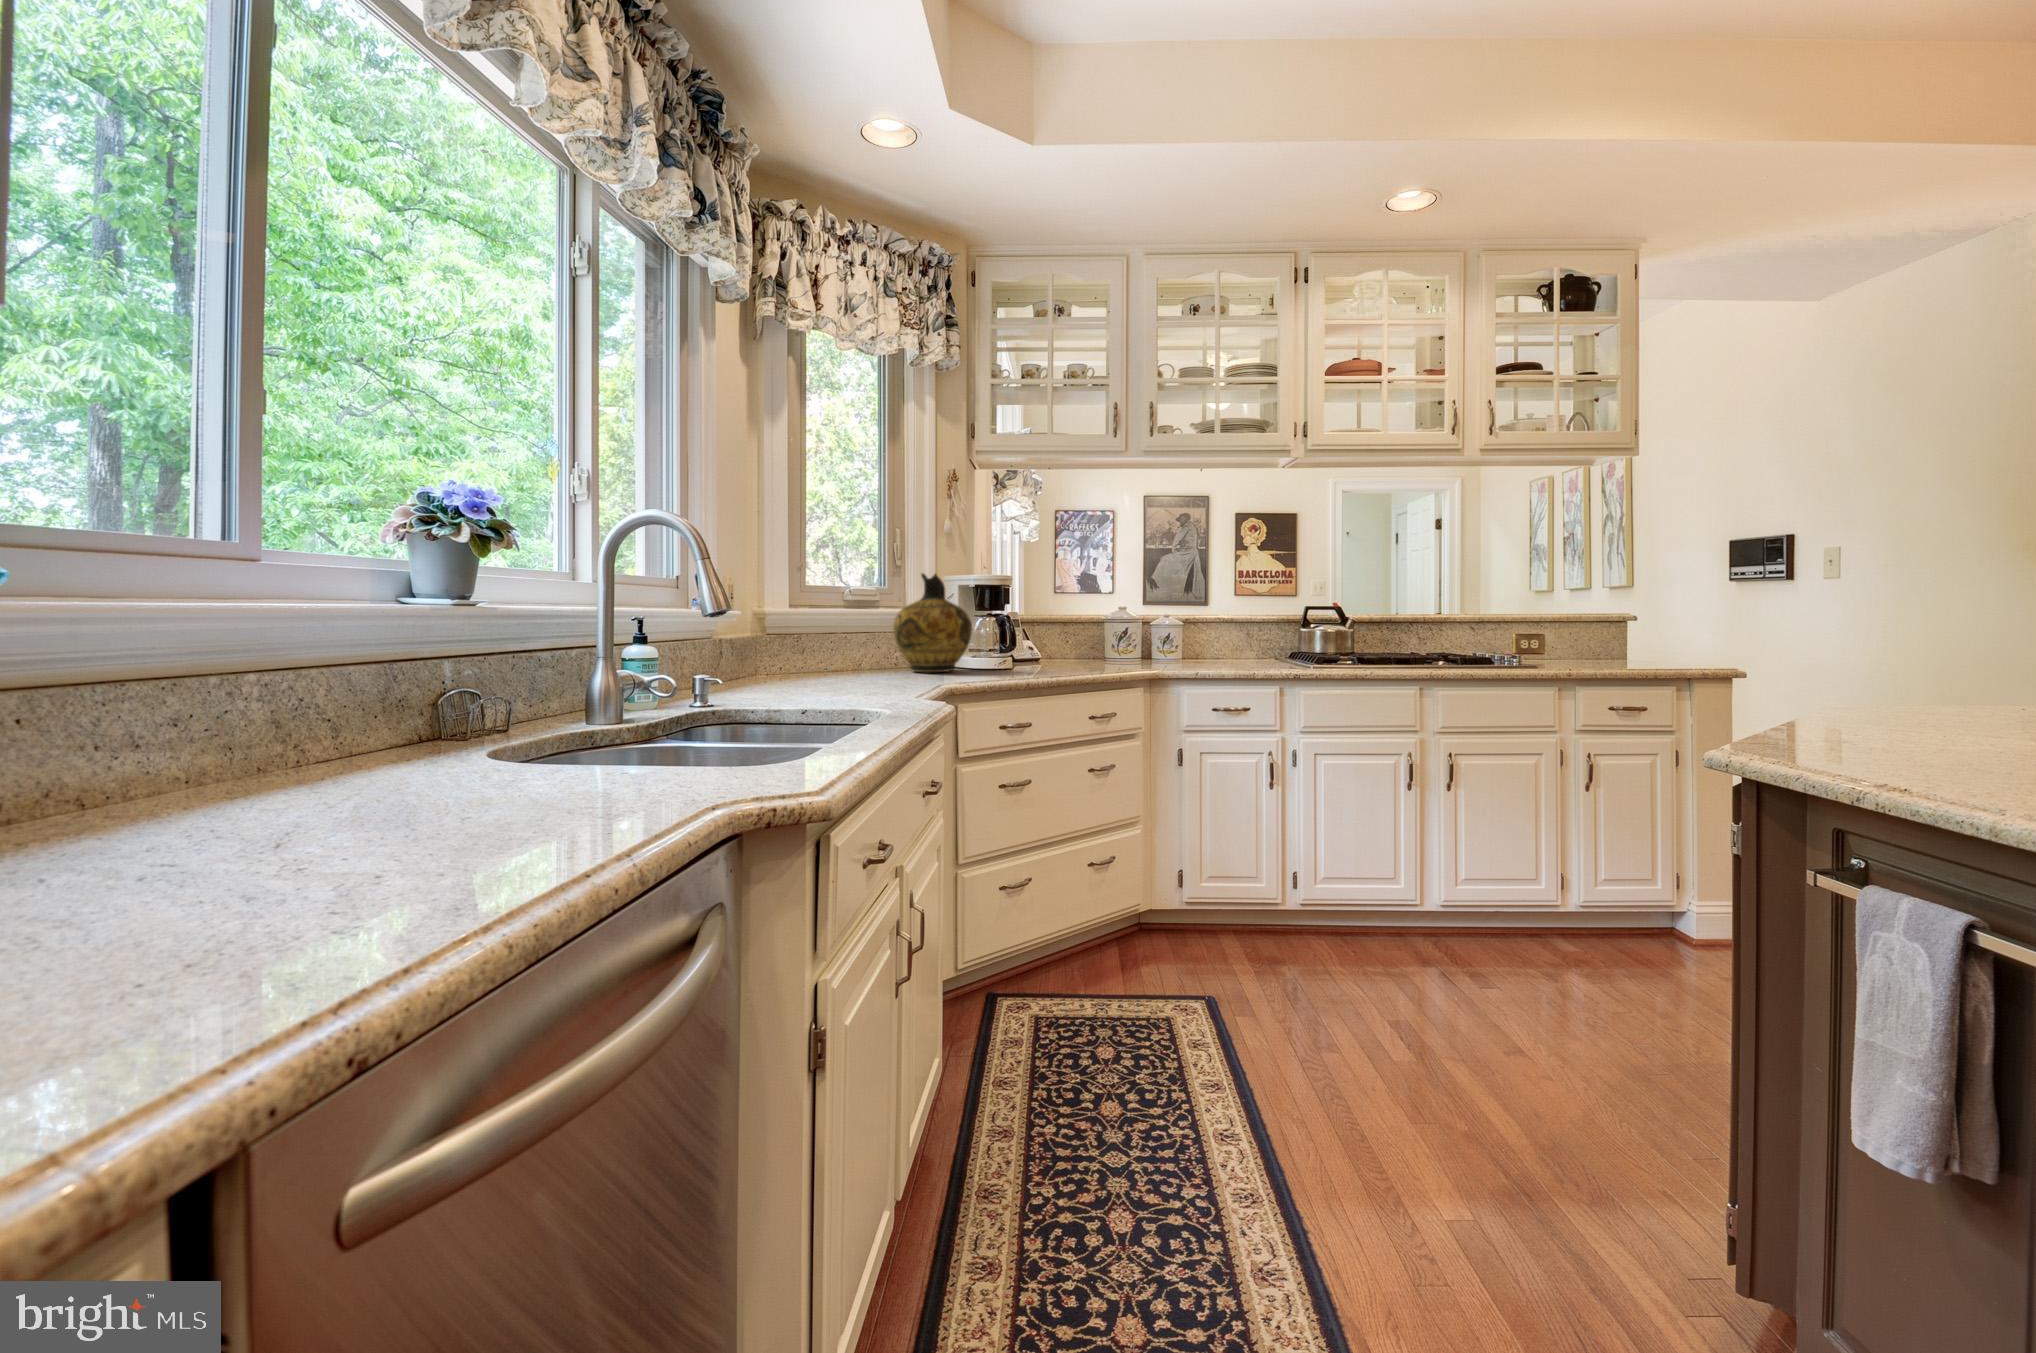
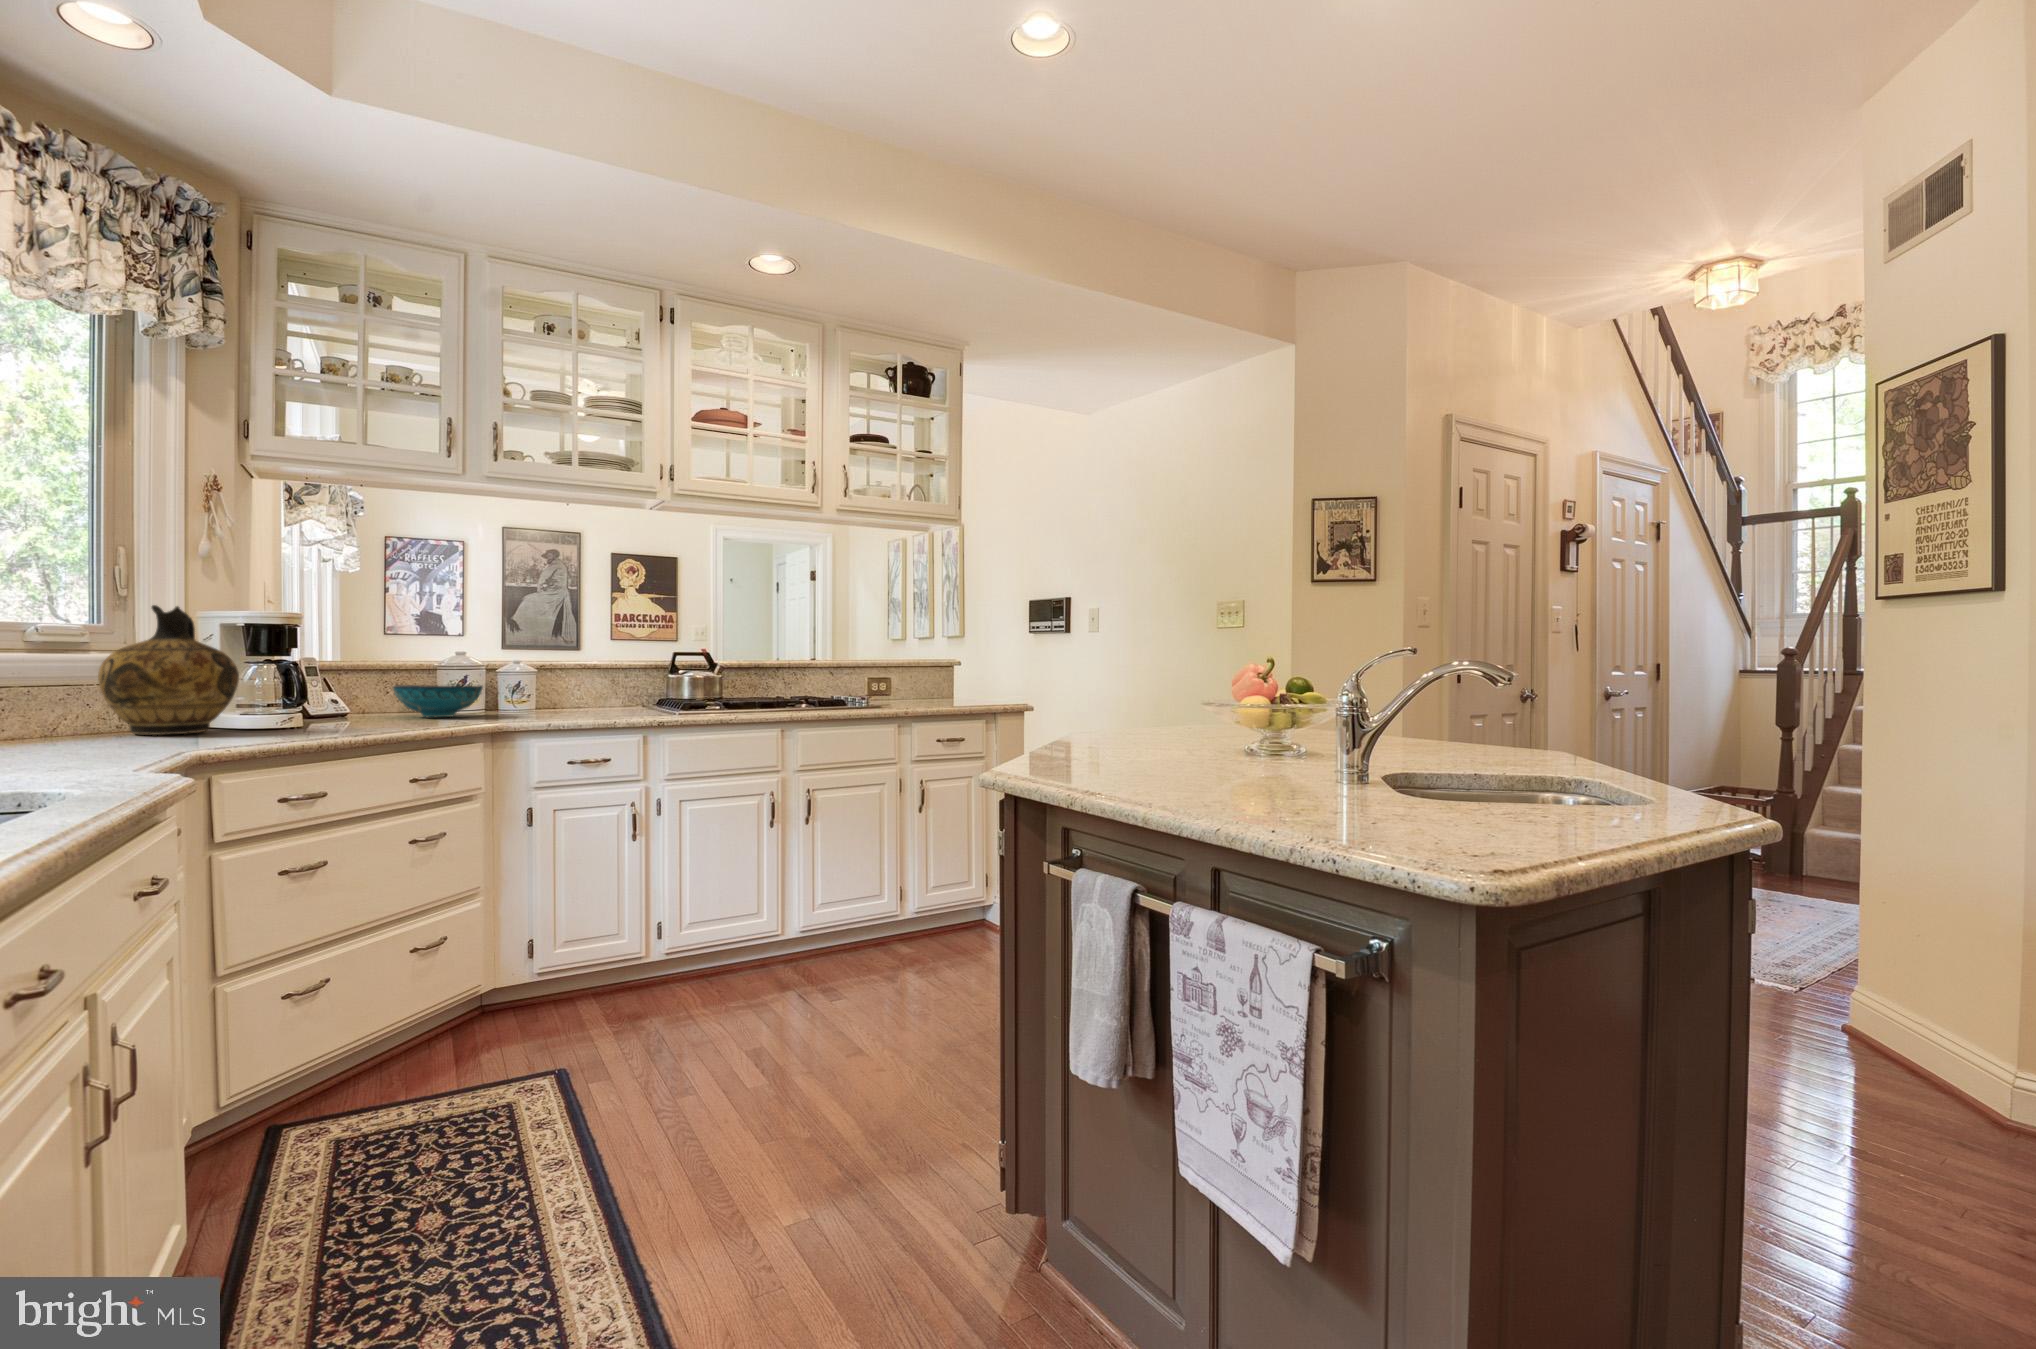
bowl: none [1070,636,1137,664] -> present [393,685,483,717]

